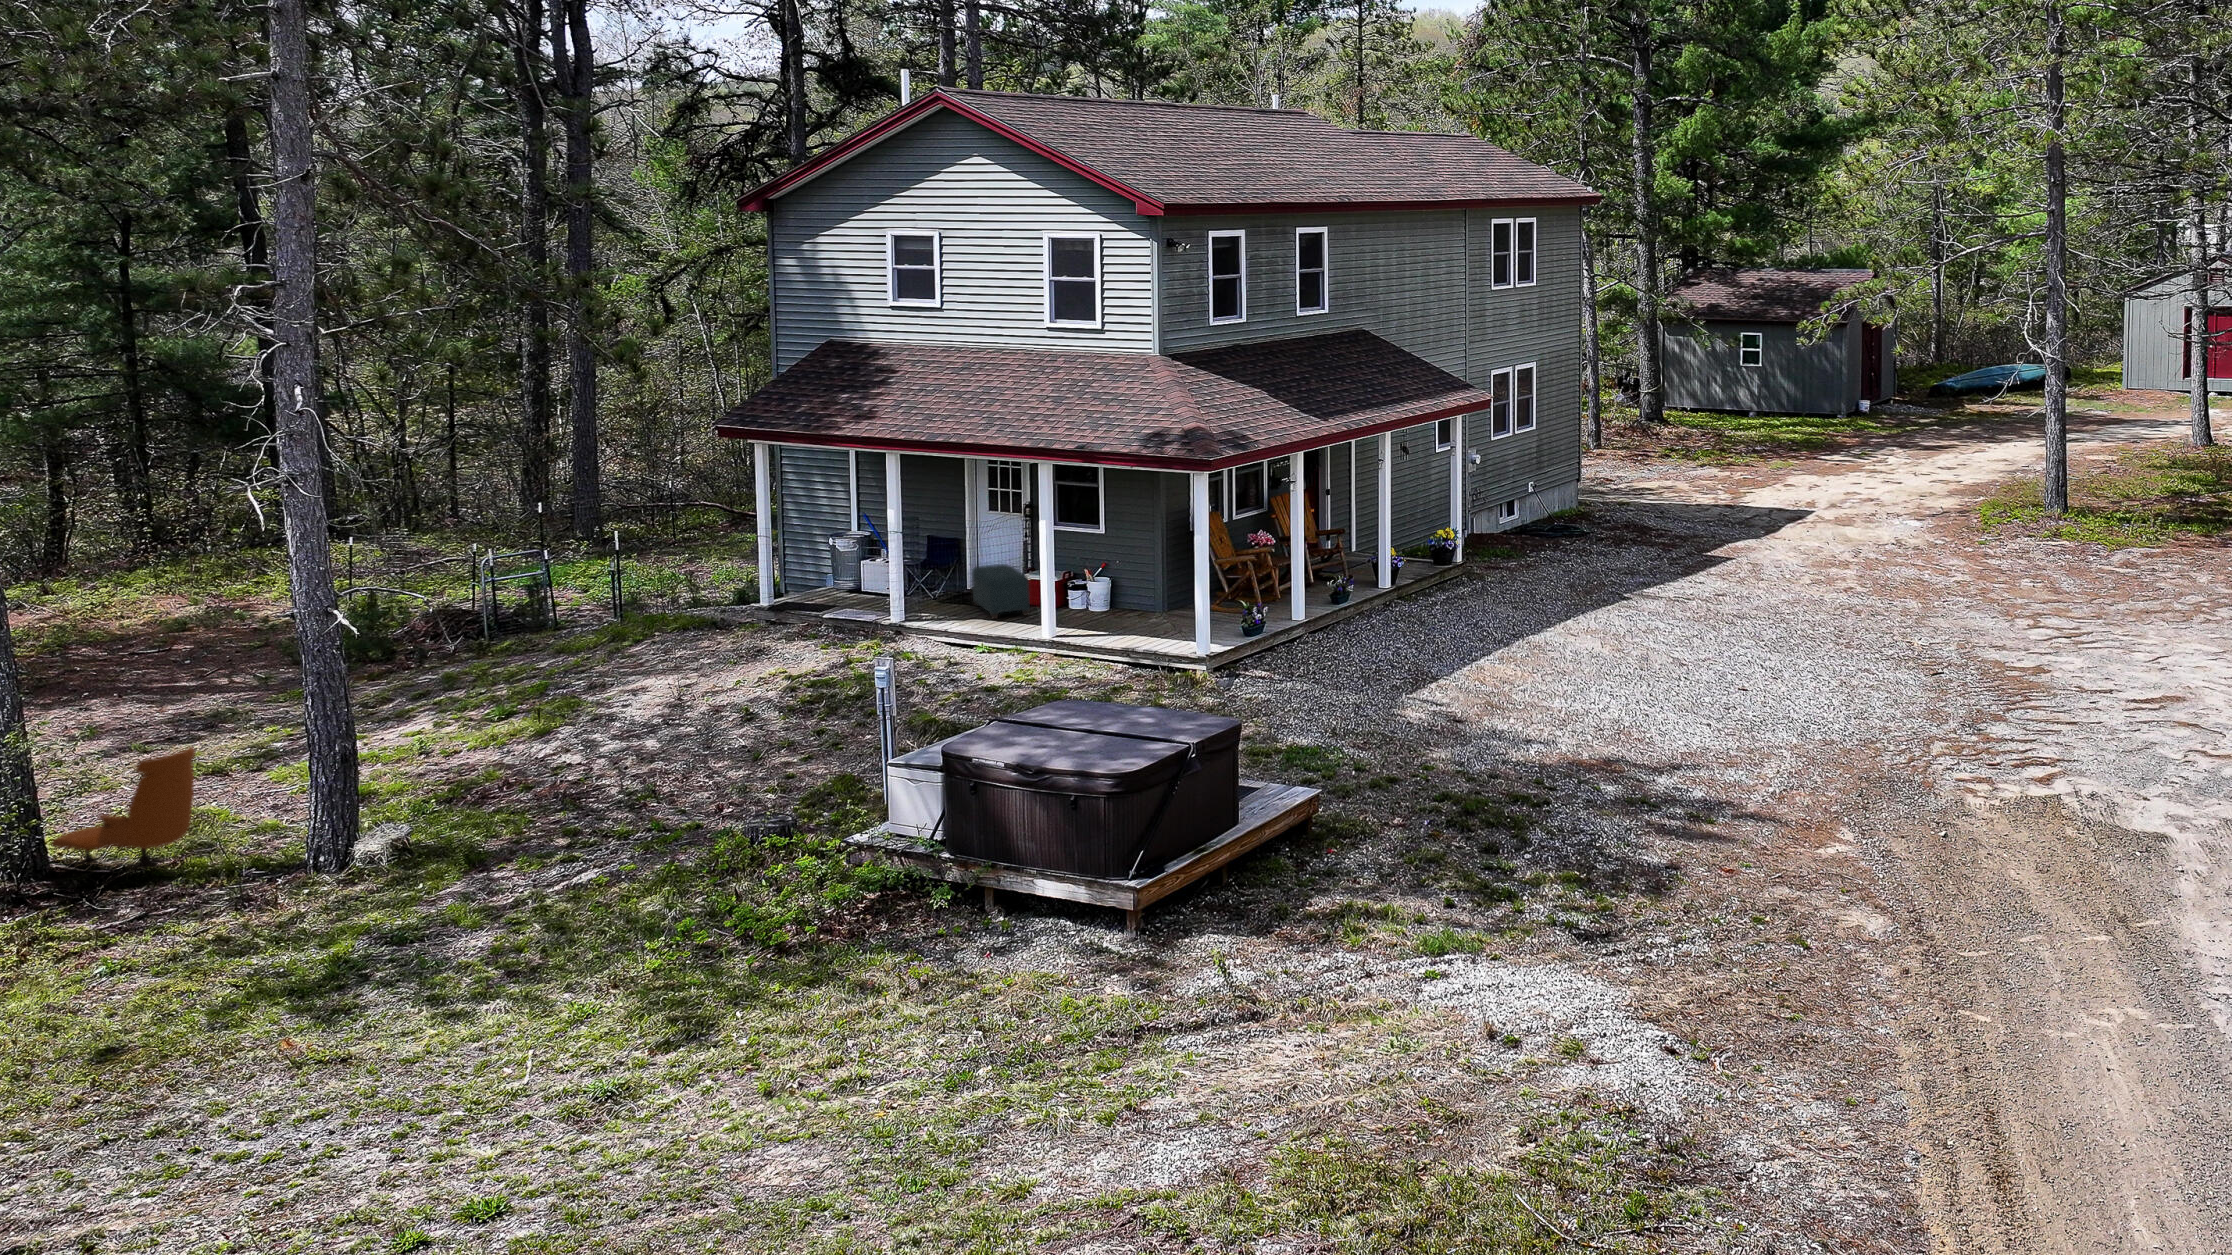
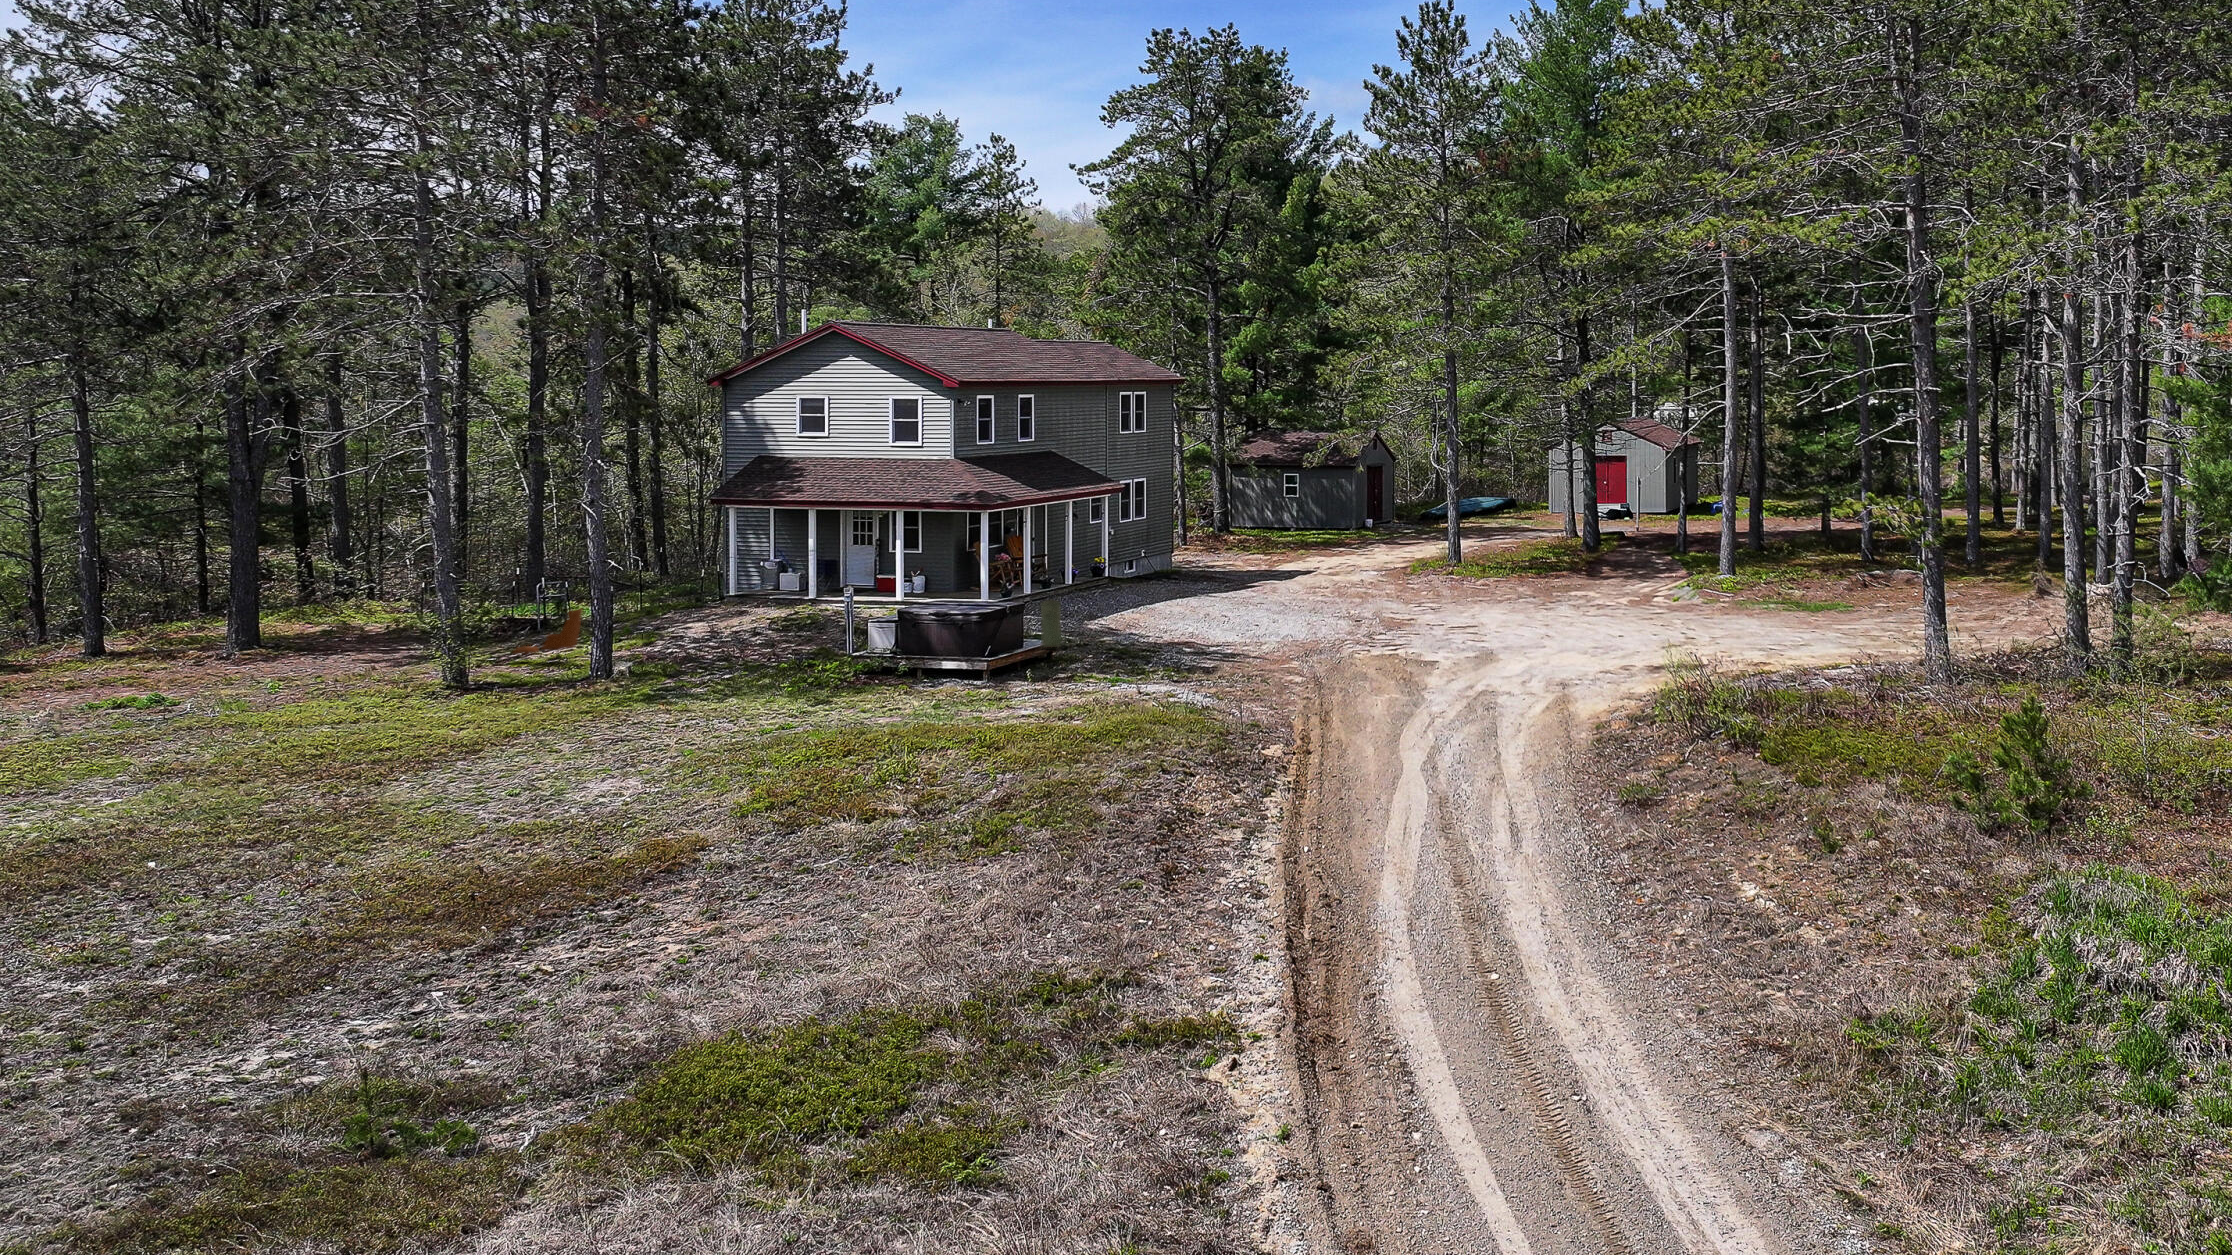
bench: present [972,564,1030,619] -> none [844,573,882,598]
trash can: none [1225,772,1281,909] -> present [1041,599,1061,647]

